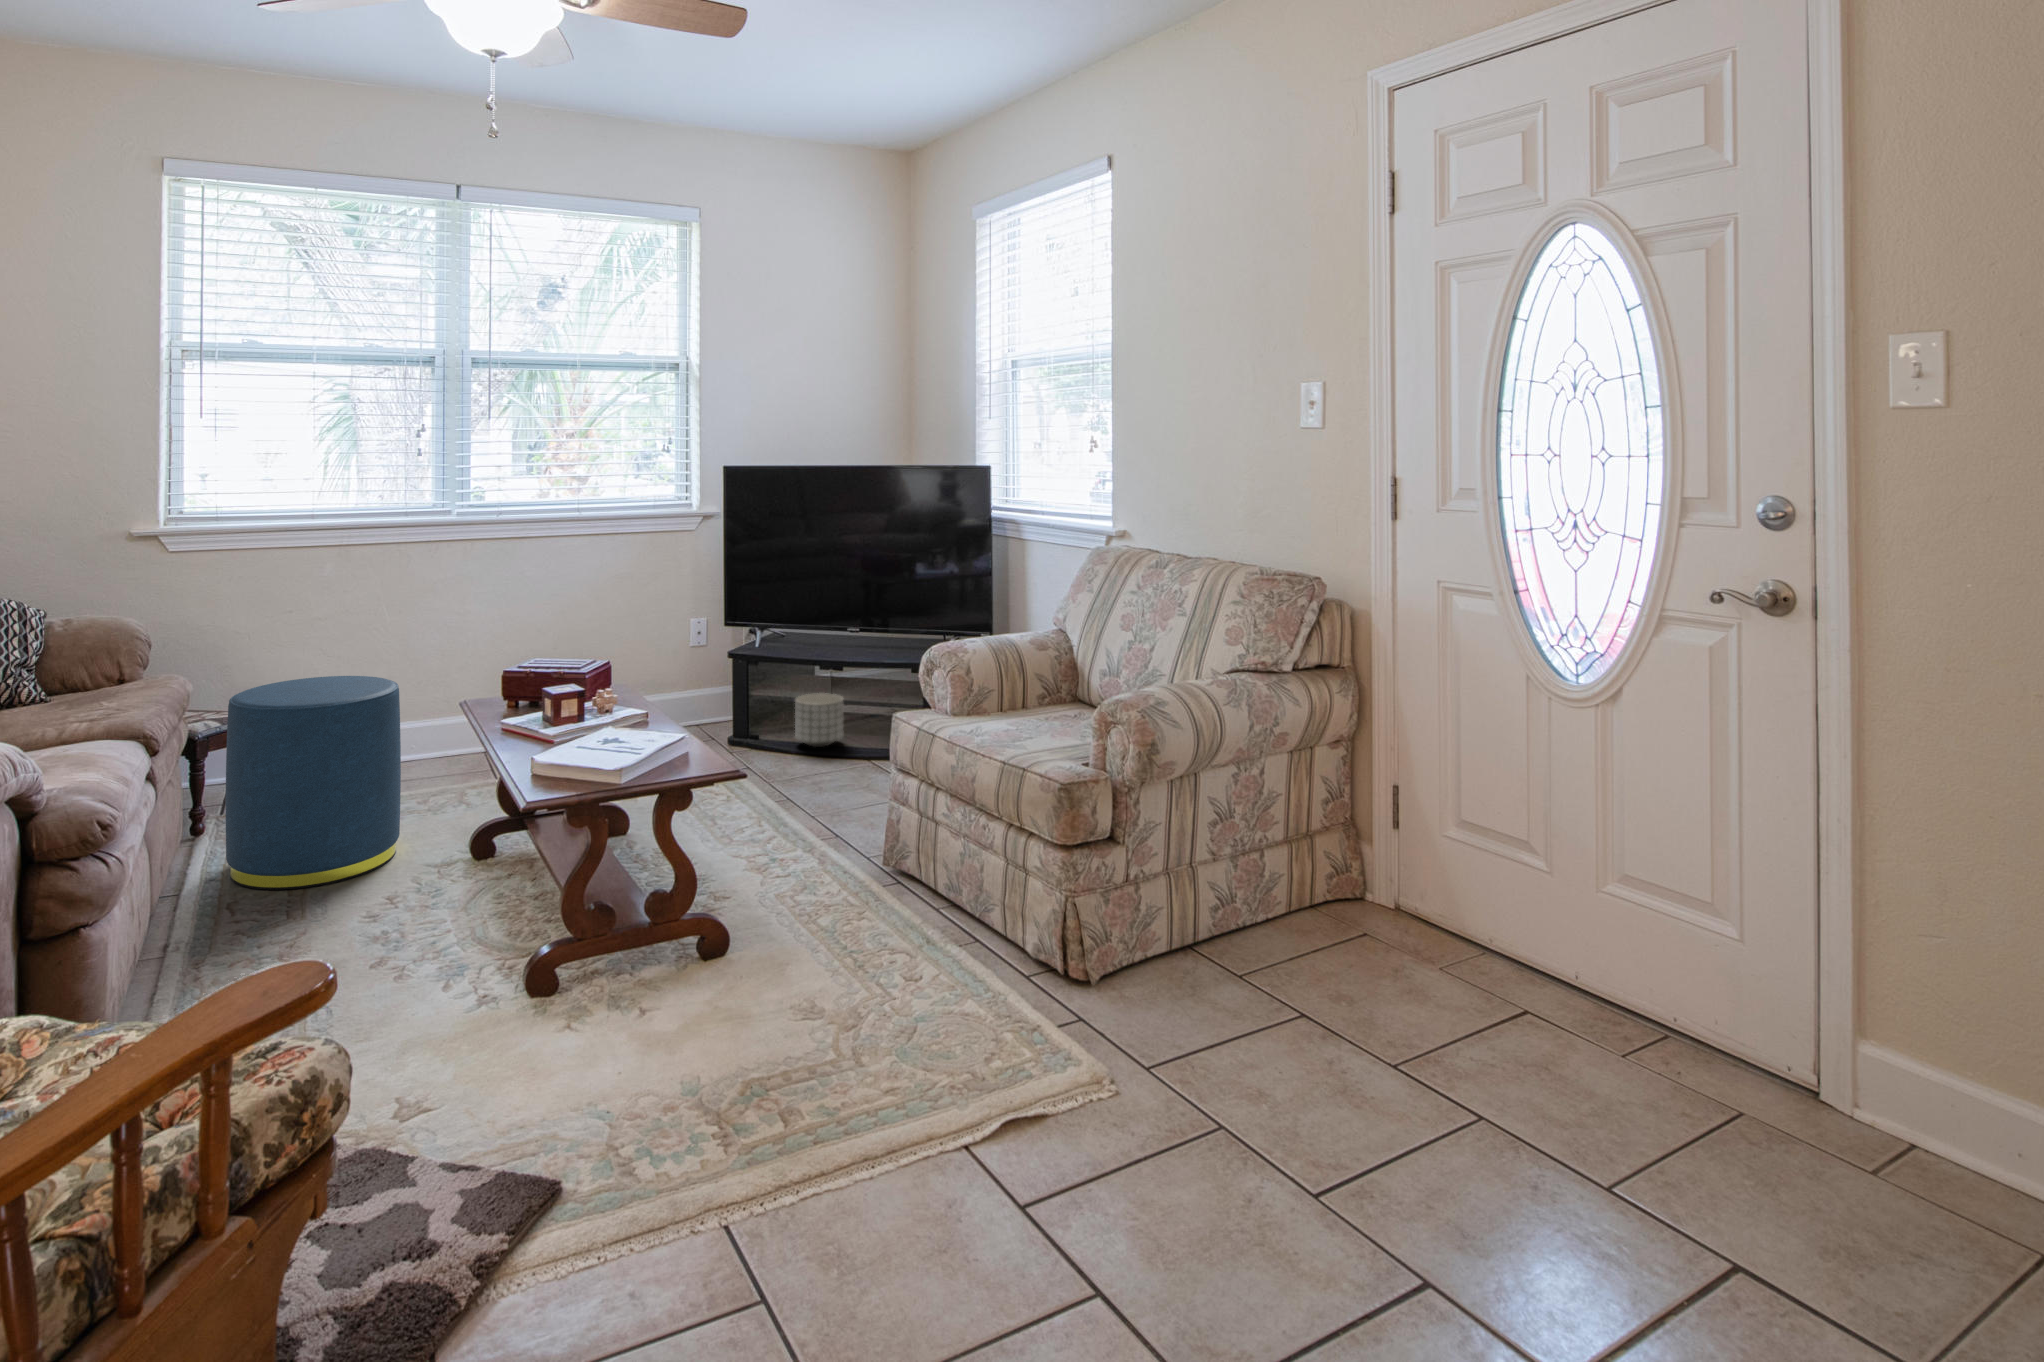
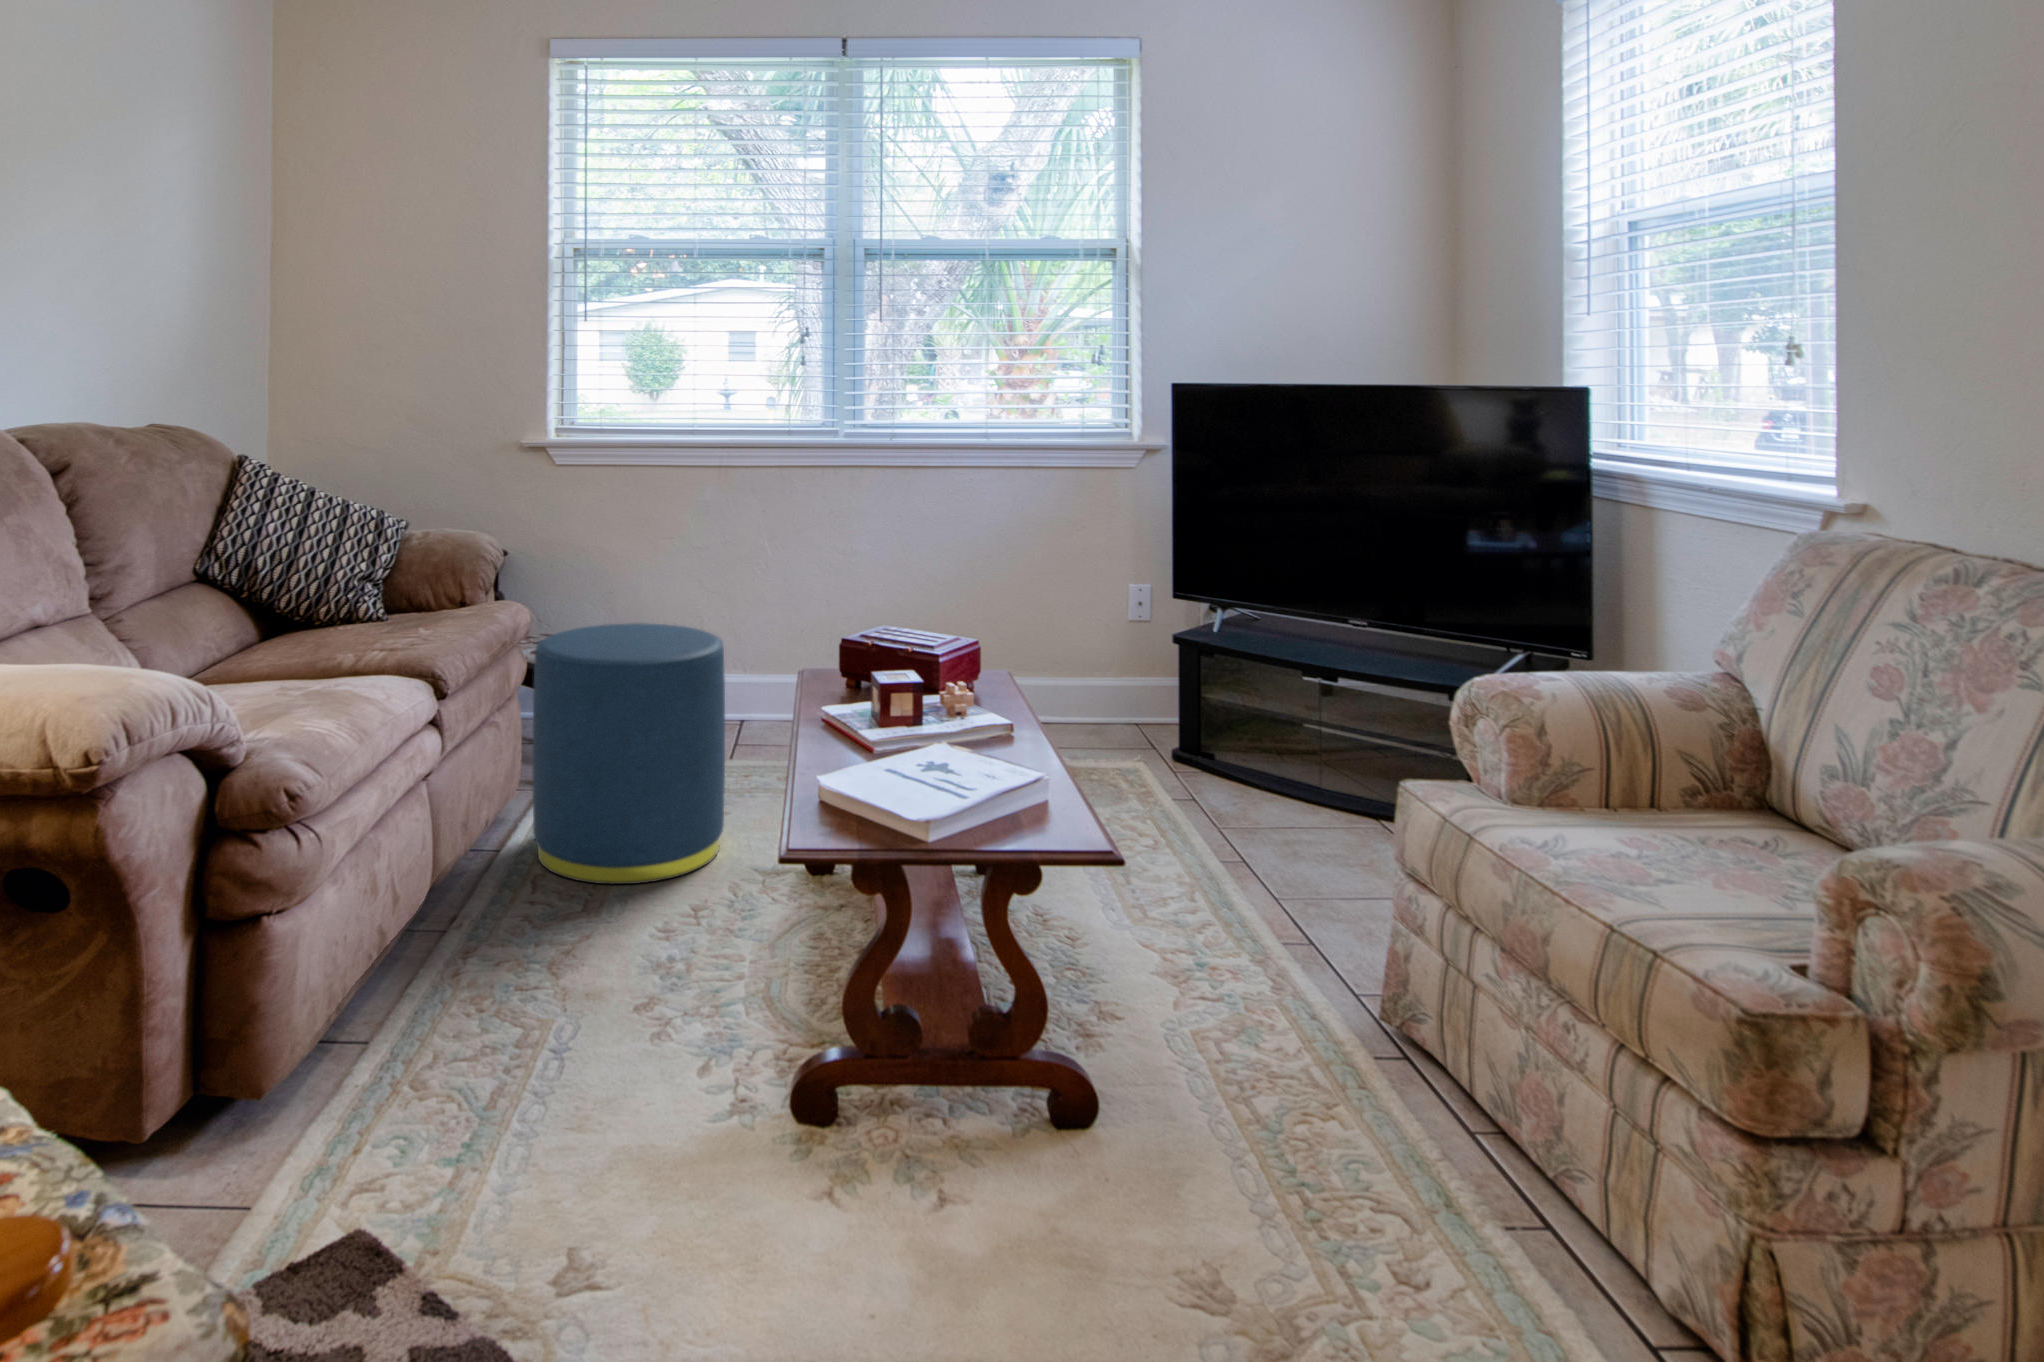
planter: present [795,693,843,747] -> none [1263,710,1338,789]

